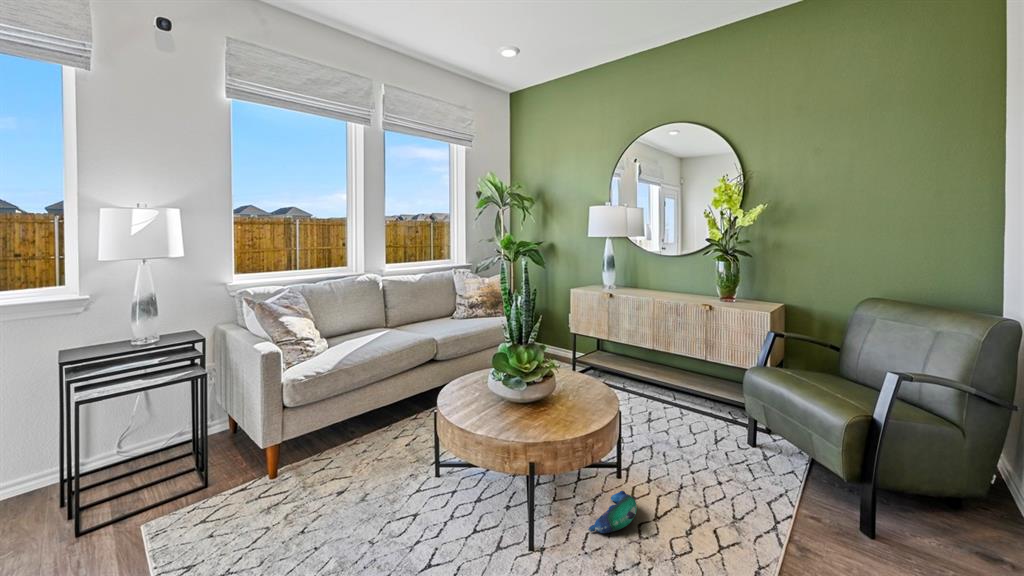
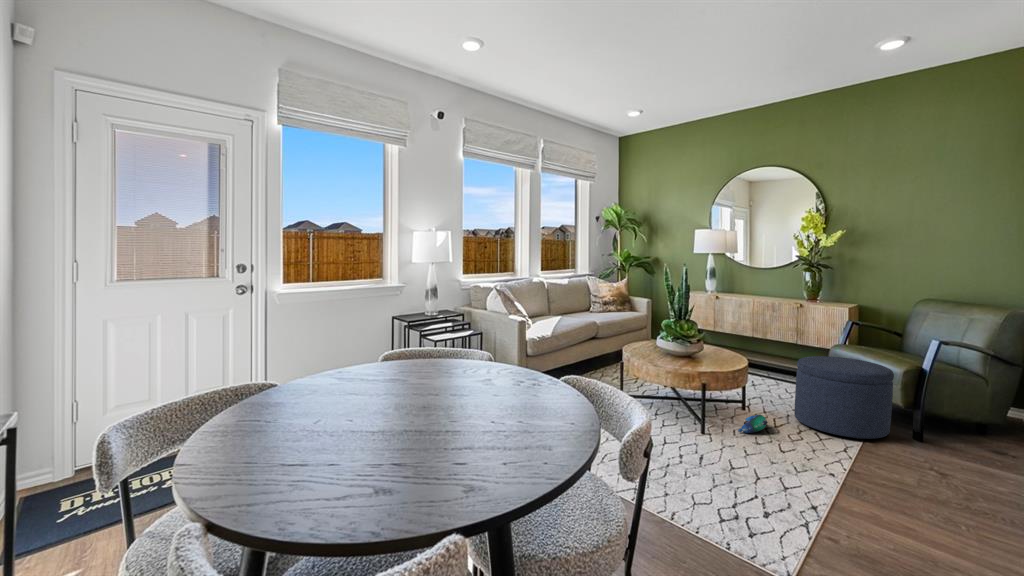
ottoman: none [686,391,831,540] -> present [795,356,894,439]

